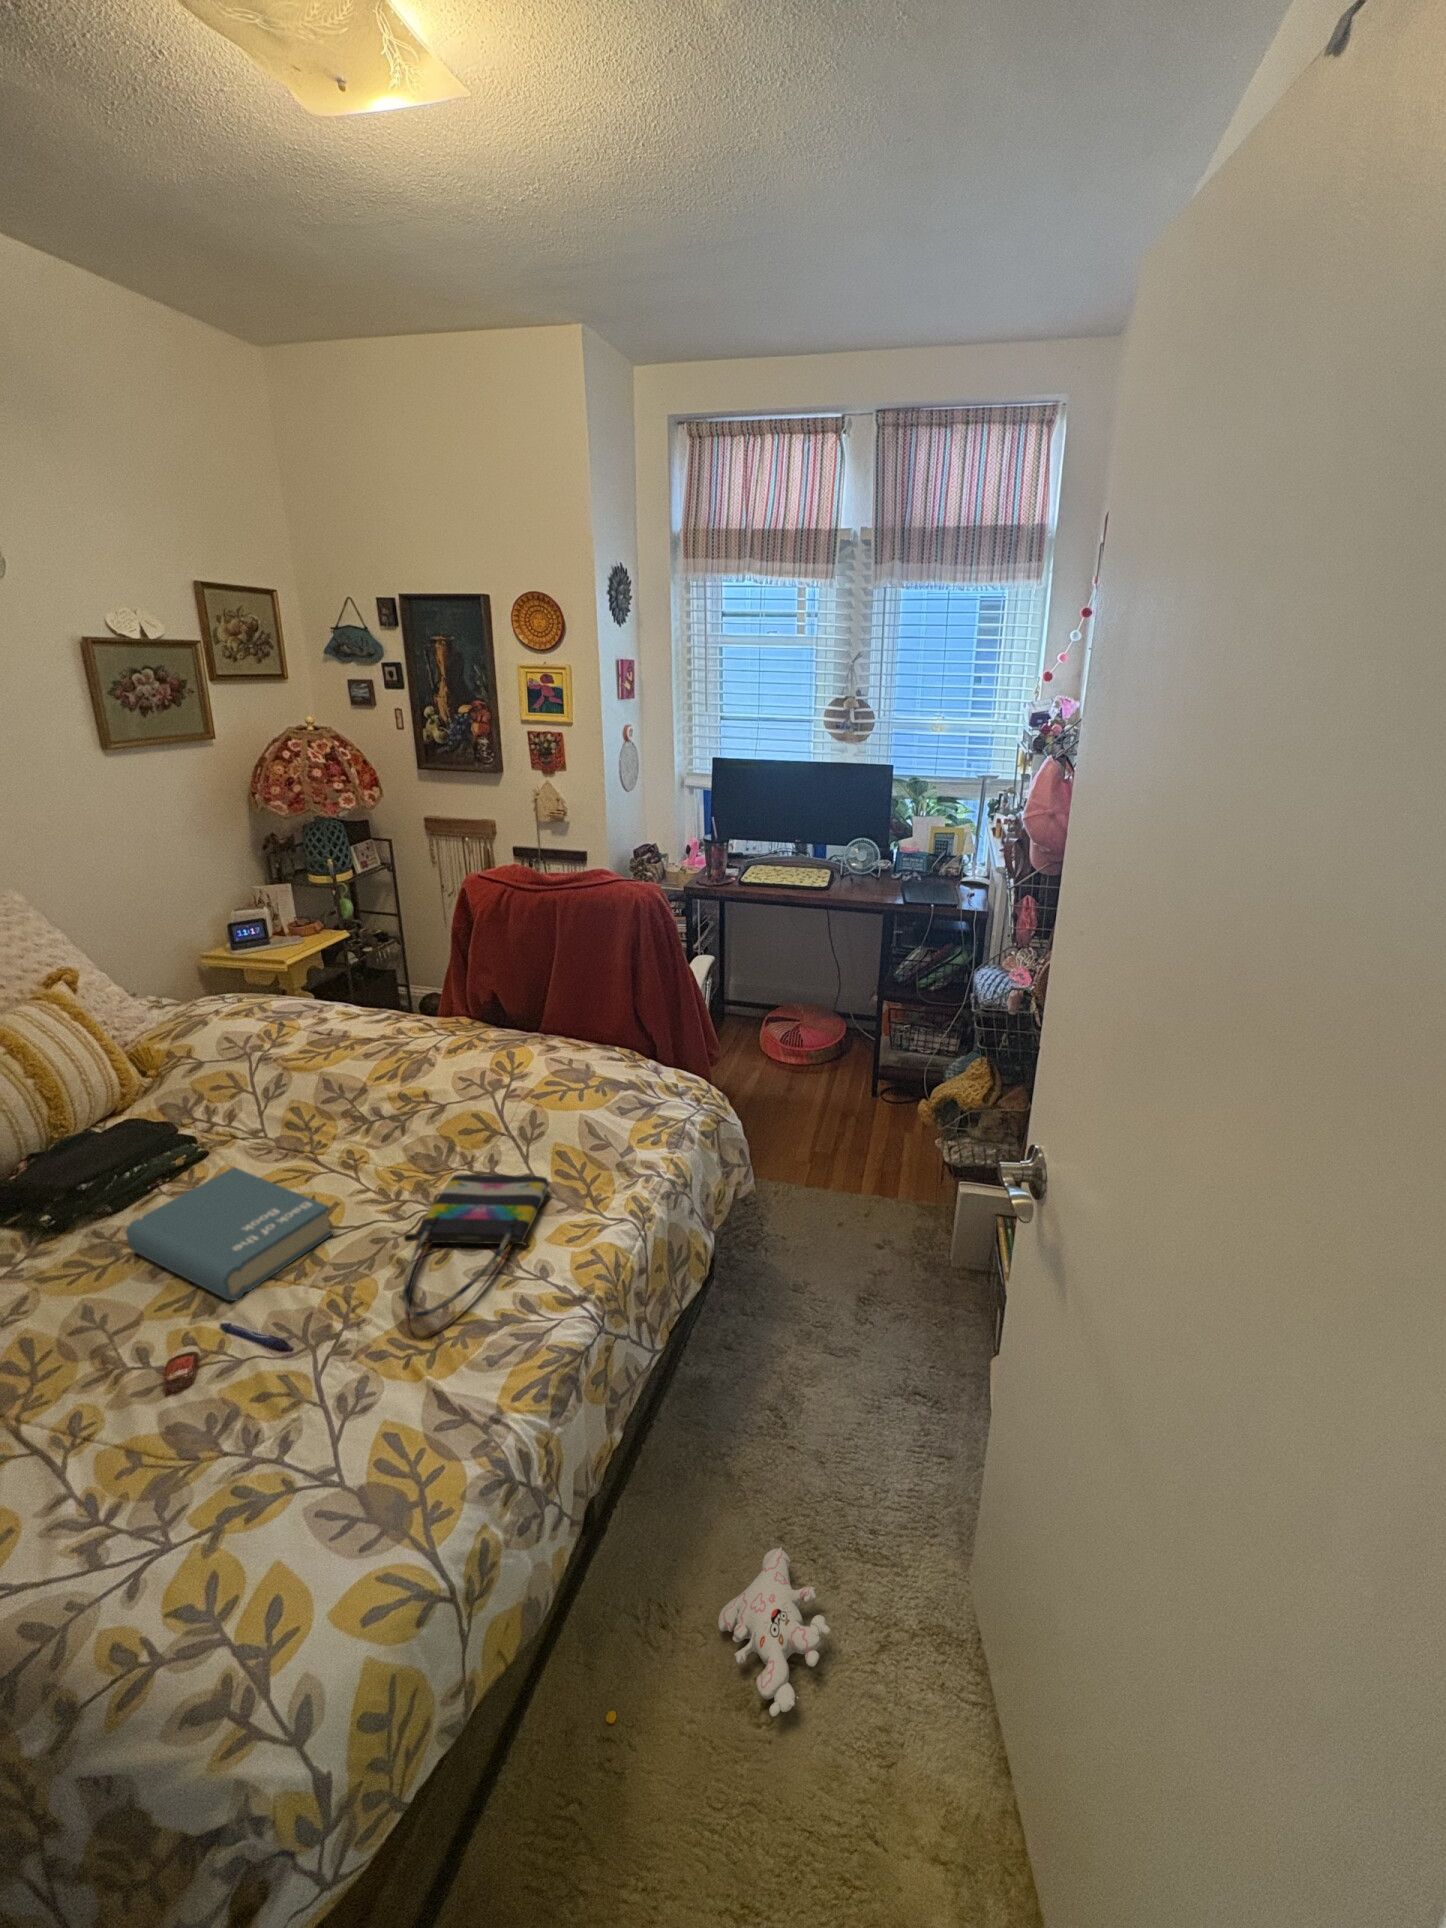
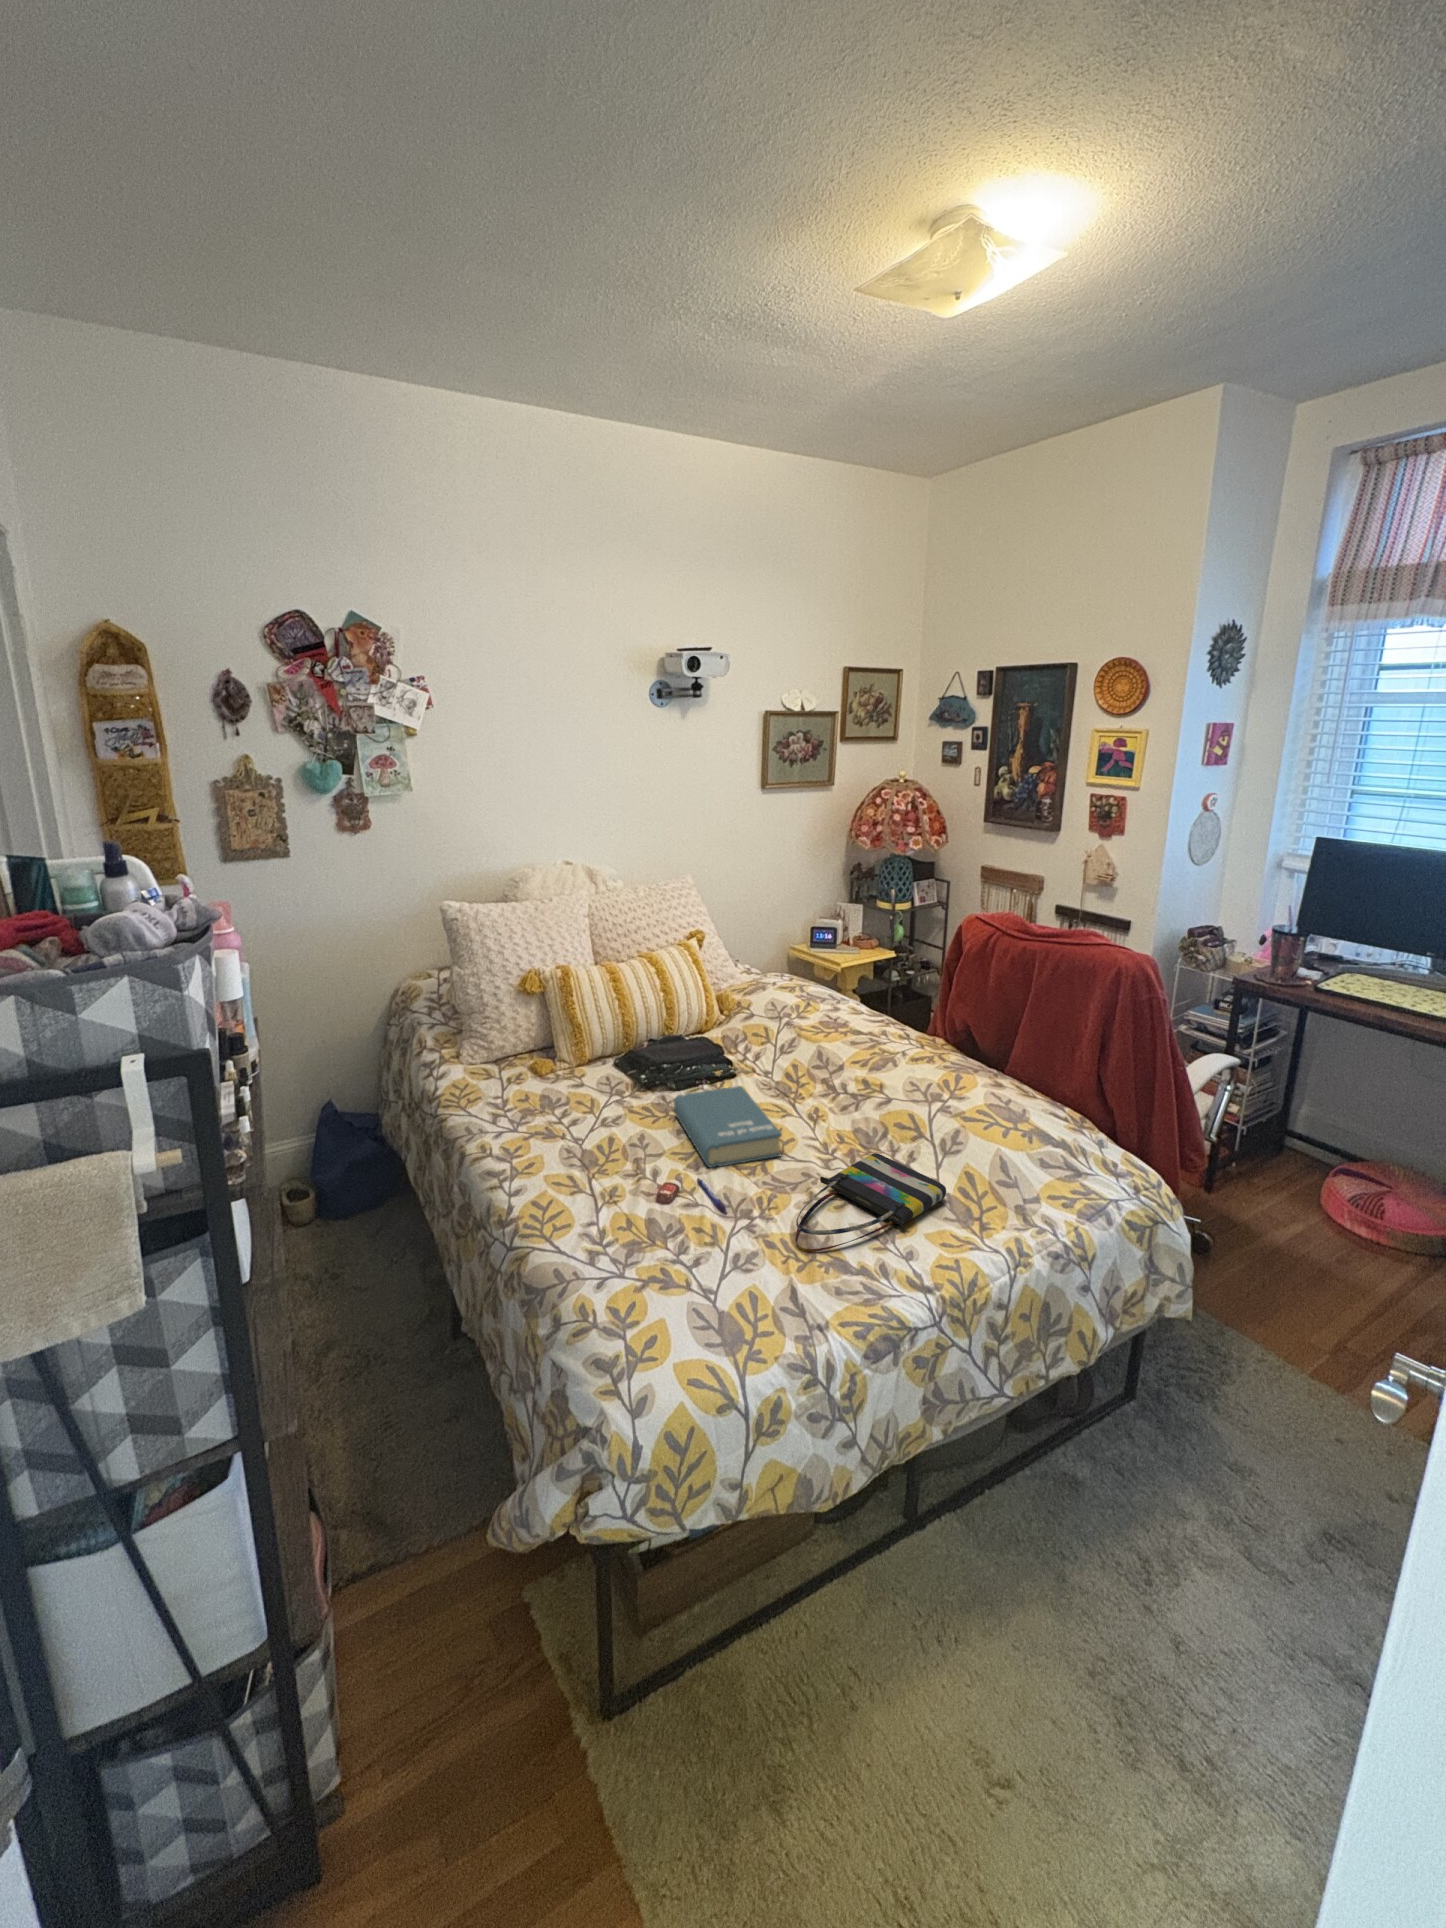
plush toy: present [606,1547,830,1724] -> none [864,1661,1107,1817]

